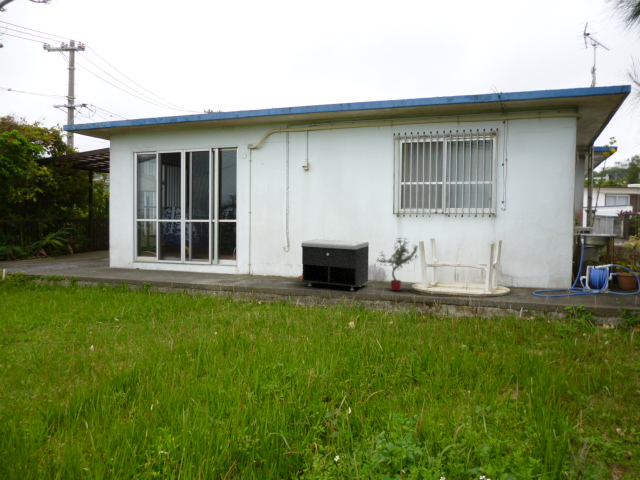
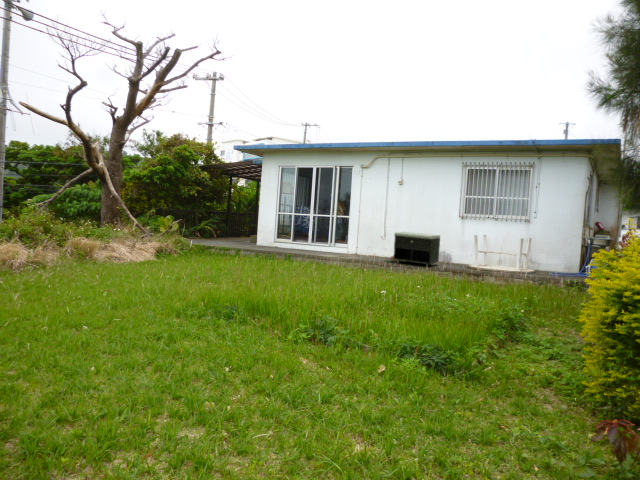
potted tree: present [377,238,418,291] -> none [444,233,474,269]

